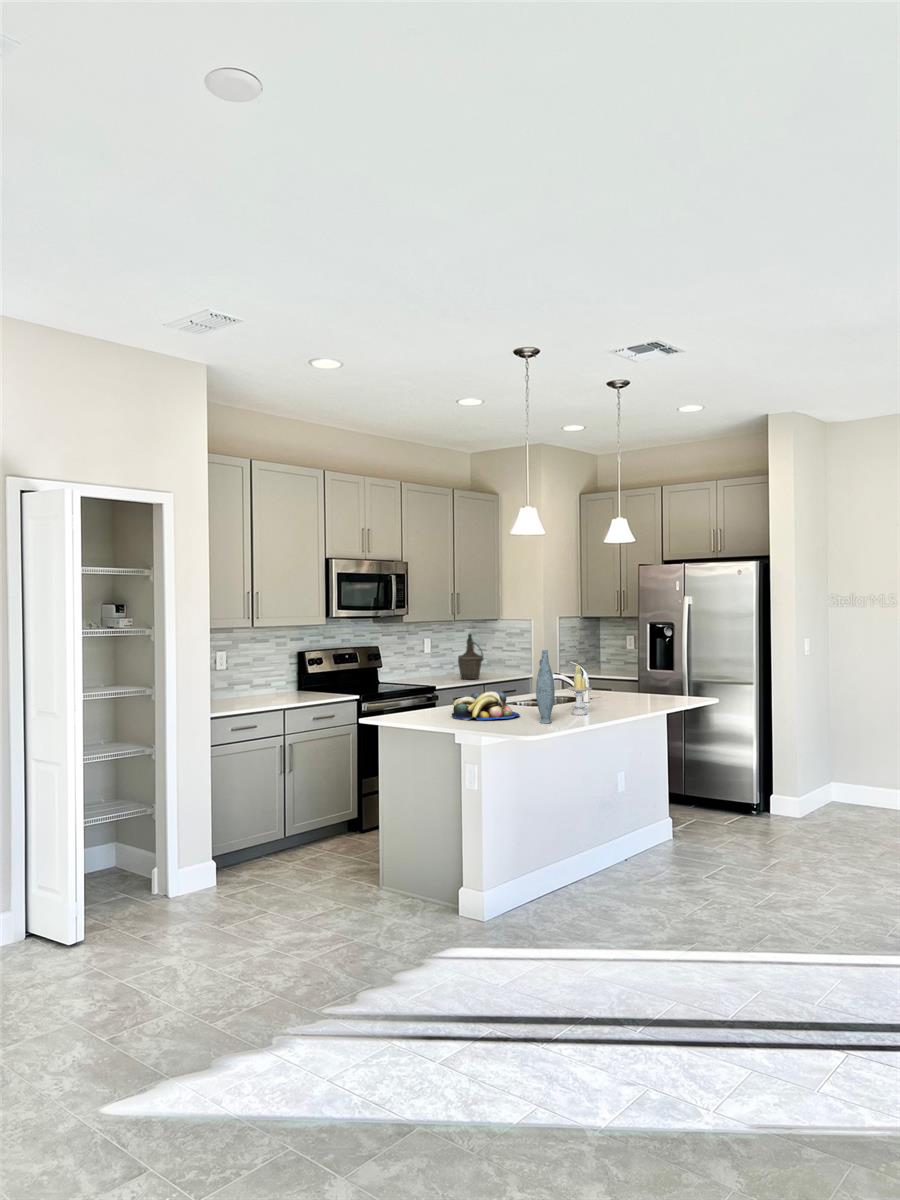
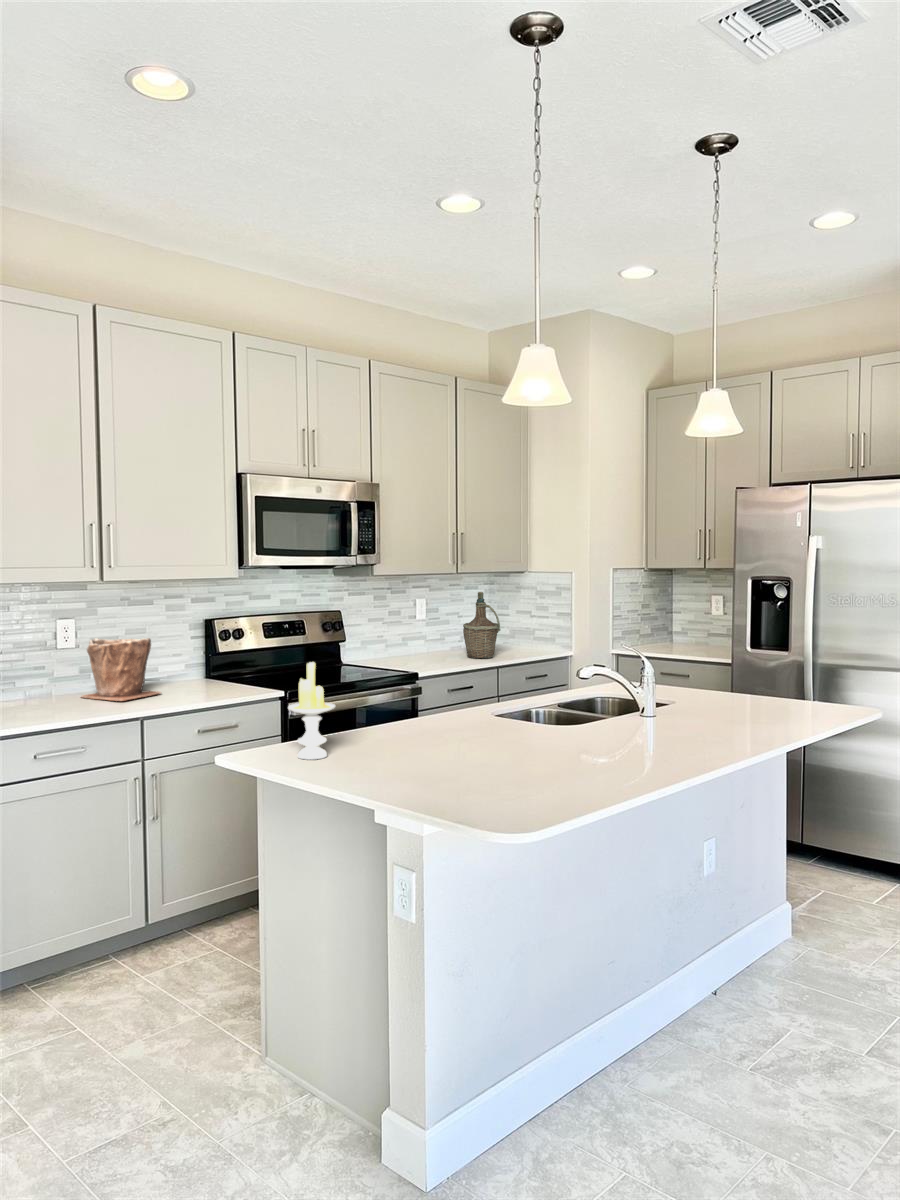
vase: present [536,650,555,723] -> none [542,635,580,784]
plant pot: none [237,662,284,701] -> present [81,638,161,701]
candle: present [567,665,592,715] -> present [288,662,335,760]
fruit bowl: present [452,690,520,720] -> none [385,705,517,771]

